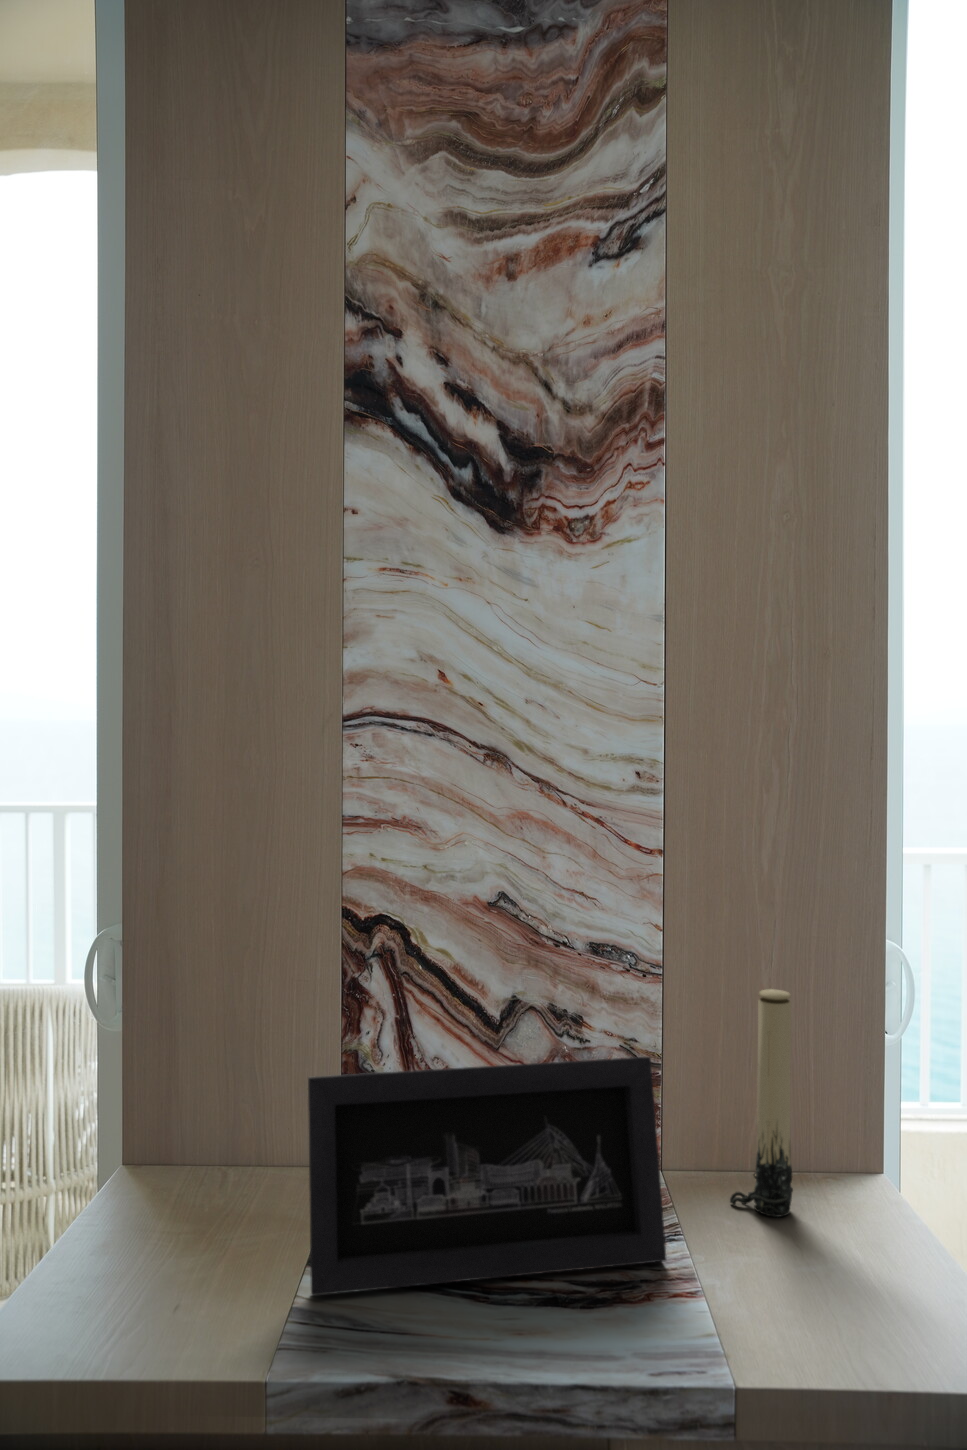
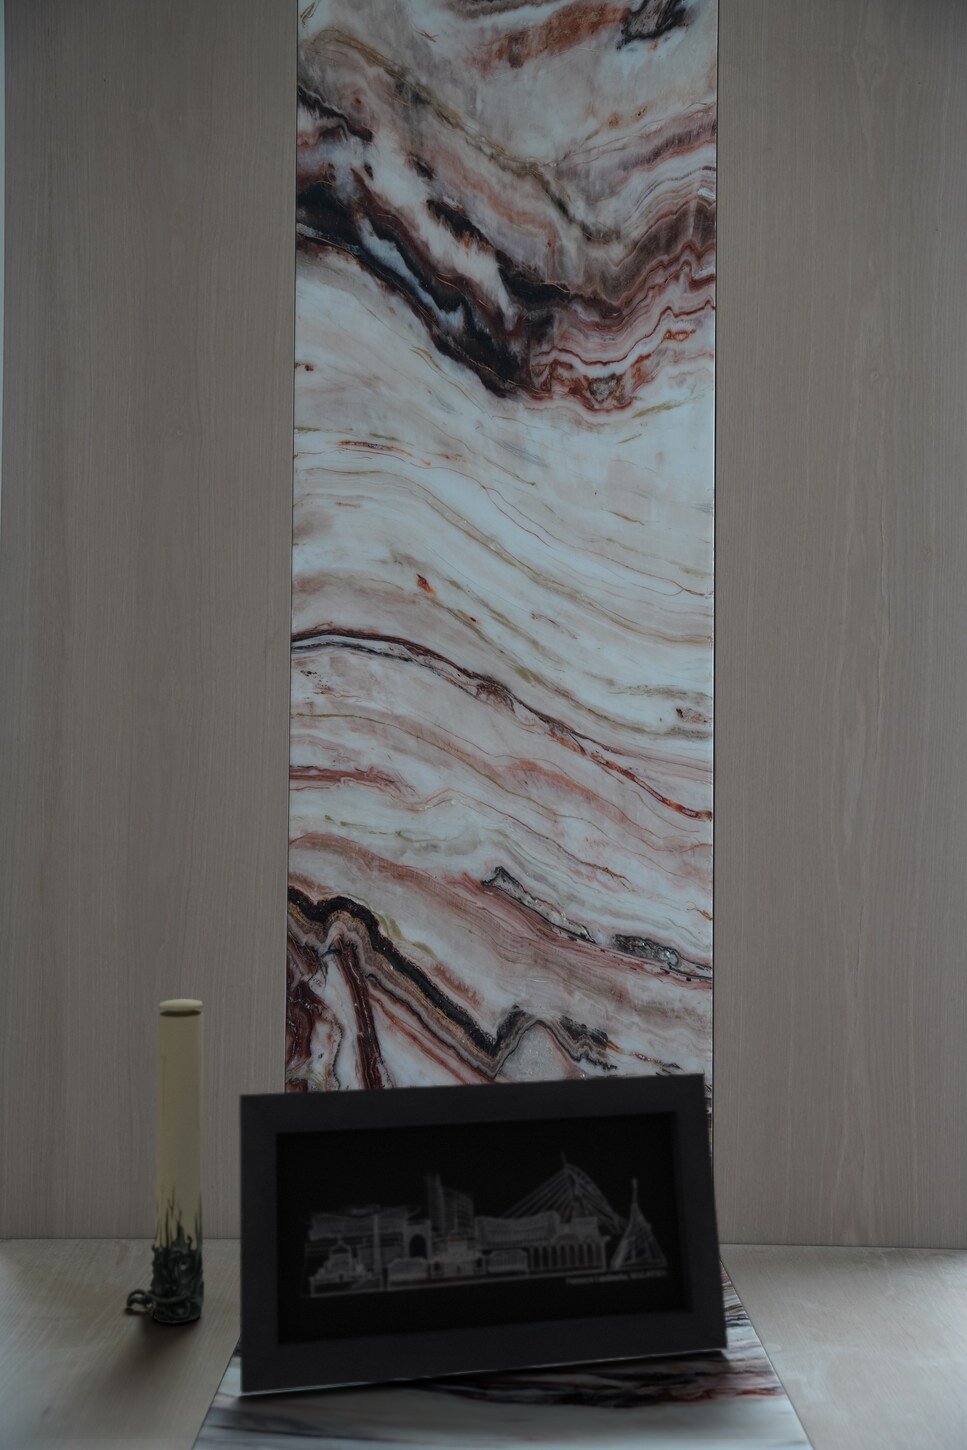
candle: present [730,989,793,1217] -> present [126,999,205,1323]

